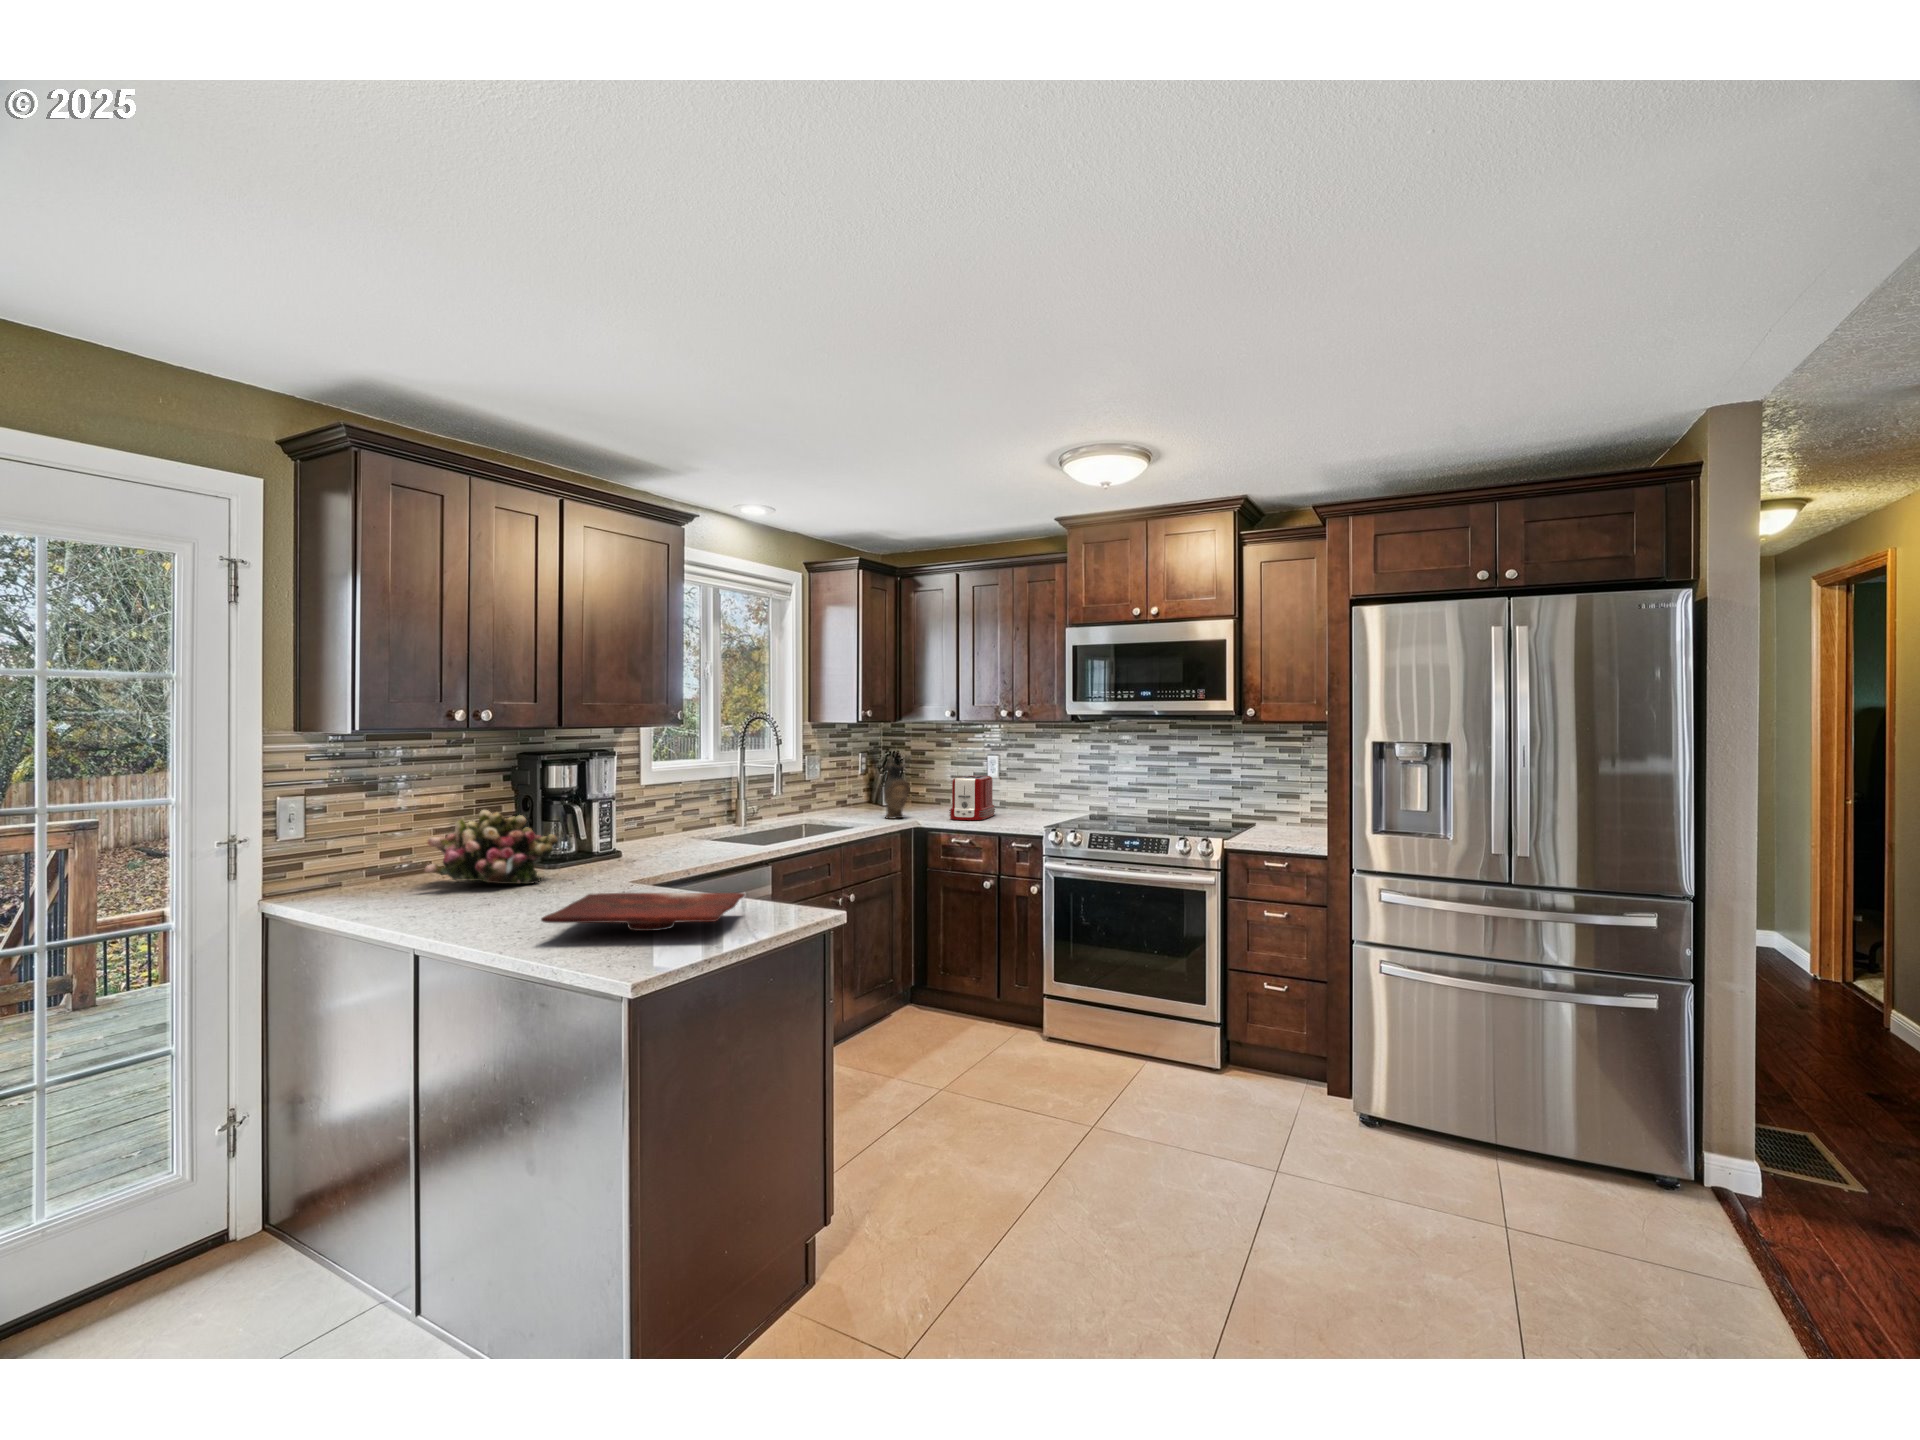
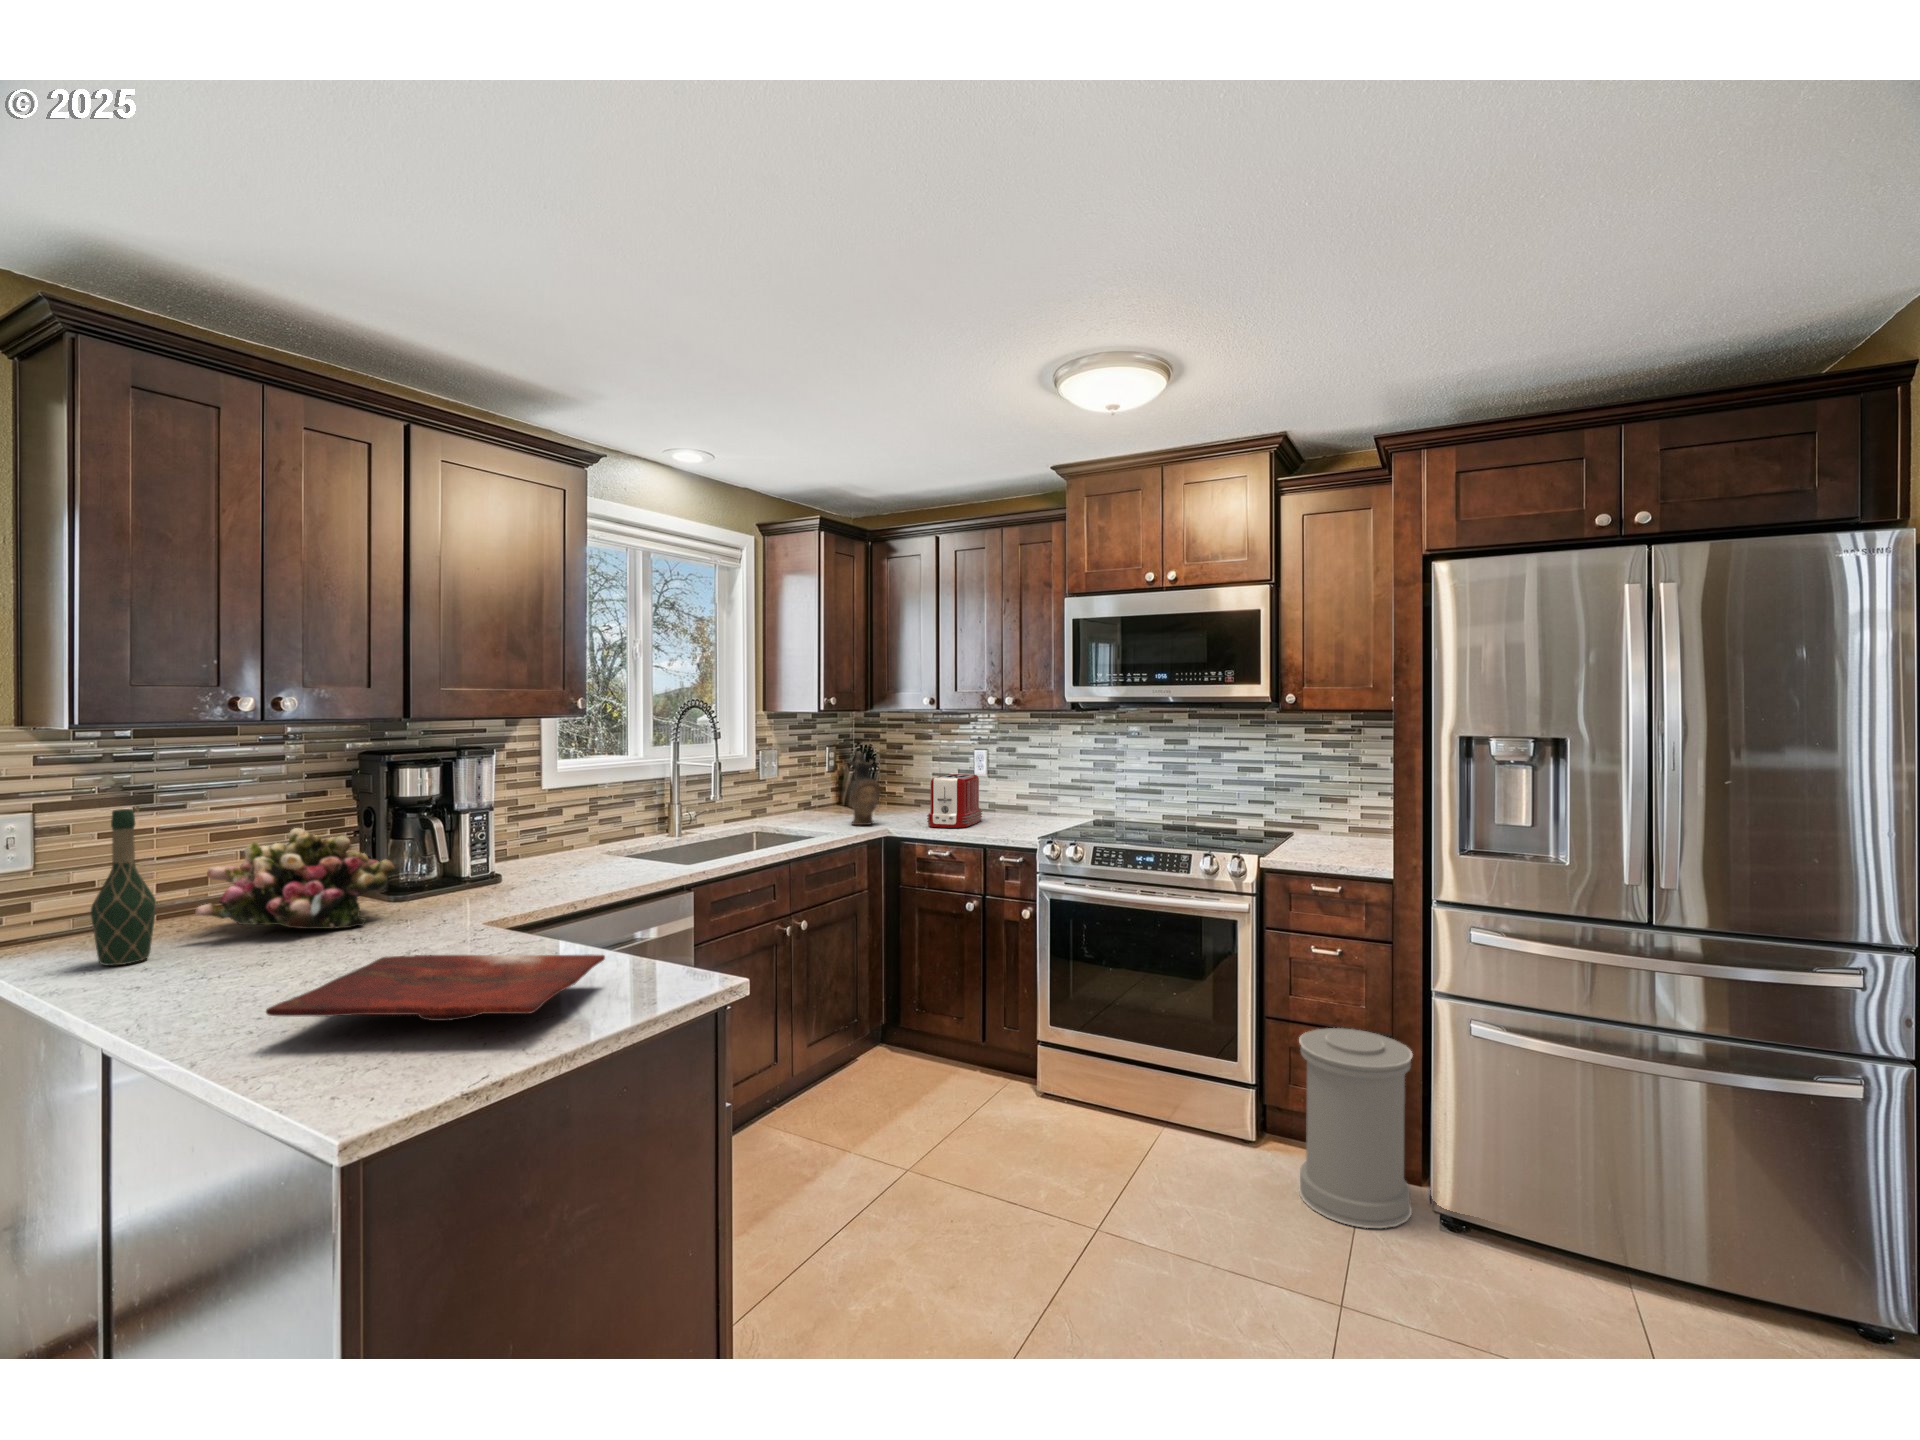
wine bottle: none [365,792,407,905] -> present [91,809,156,966]
trash can: none [1252,975,1340,1127] -> present [1299,1028,1412,1228]

